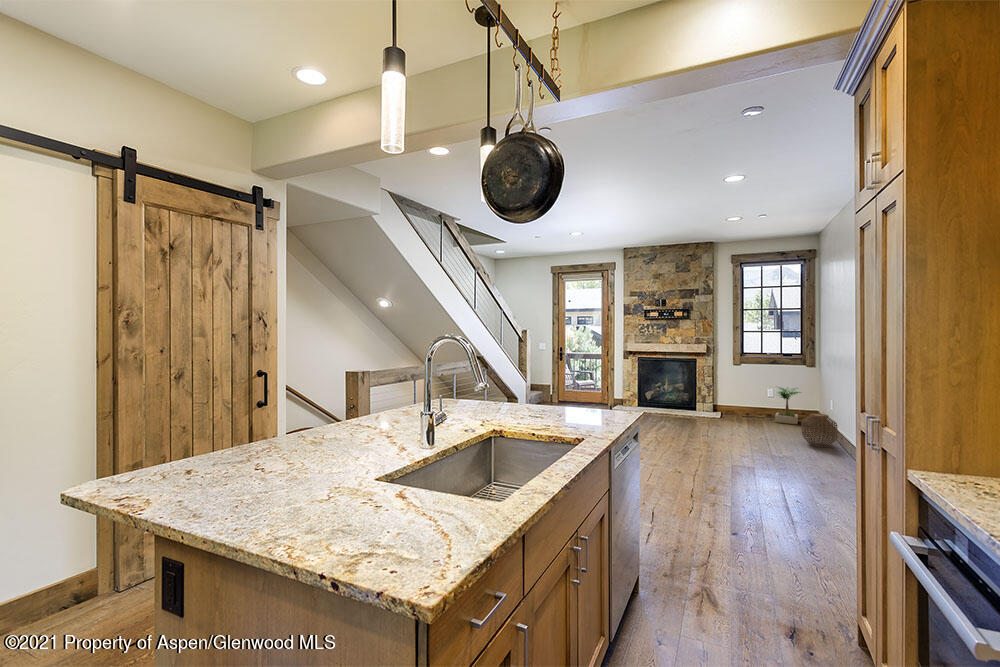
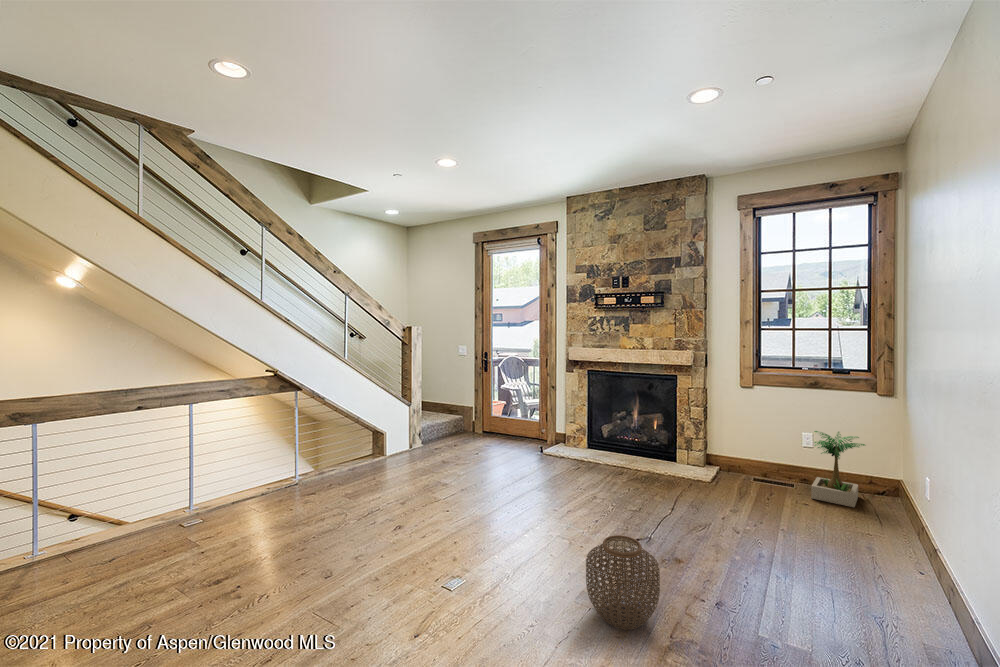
woven basket: present [801,413,837,447] -> present [586,535,660,630]

